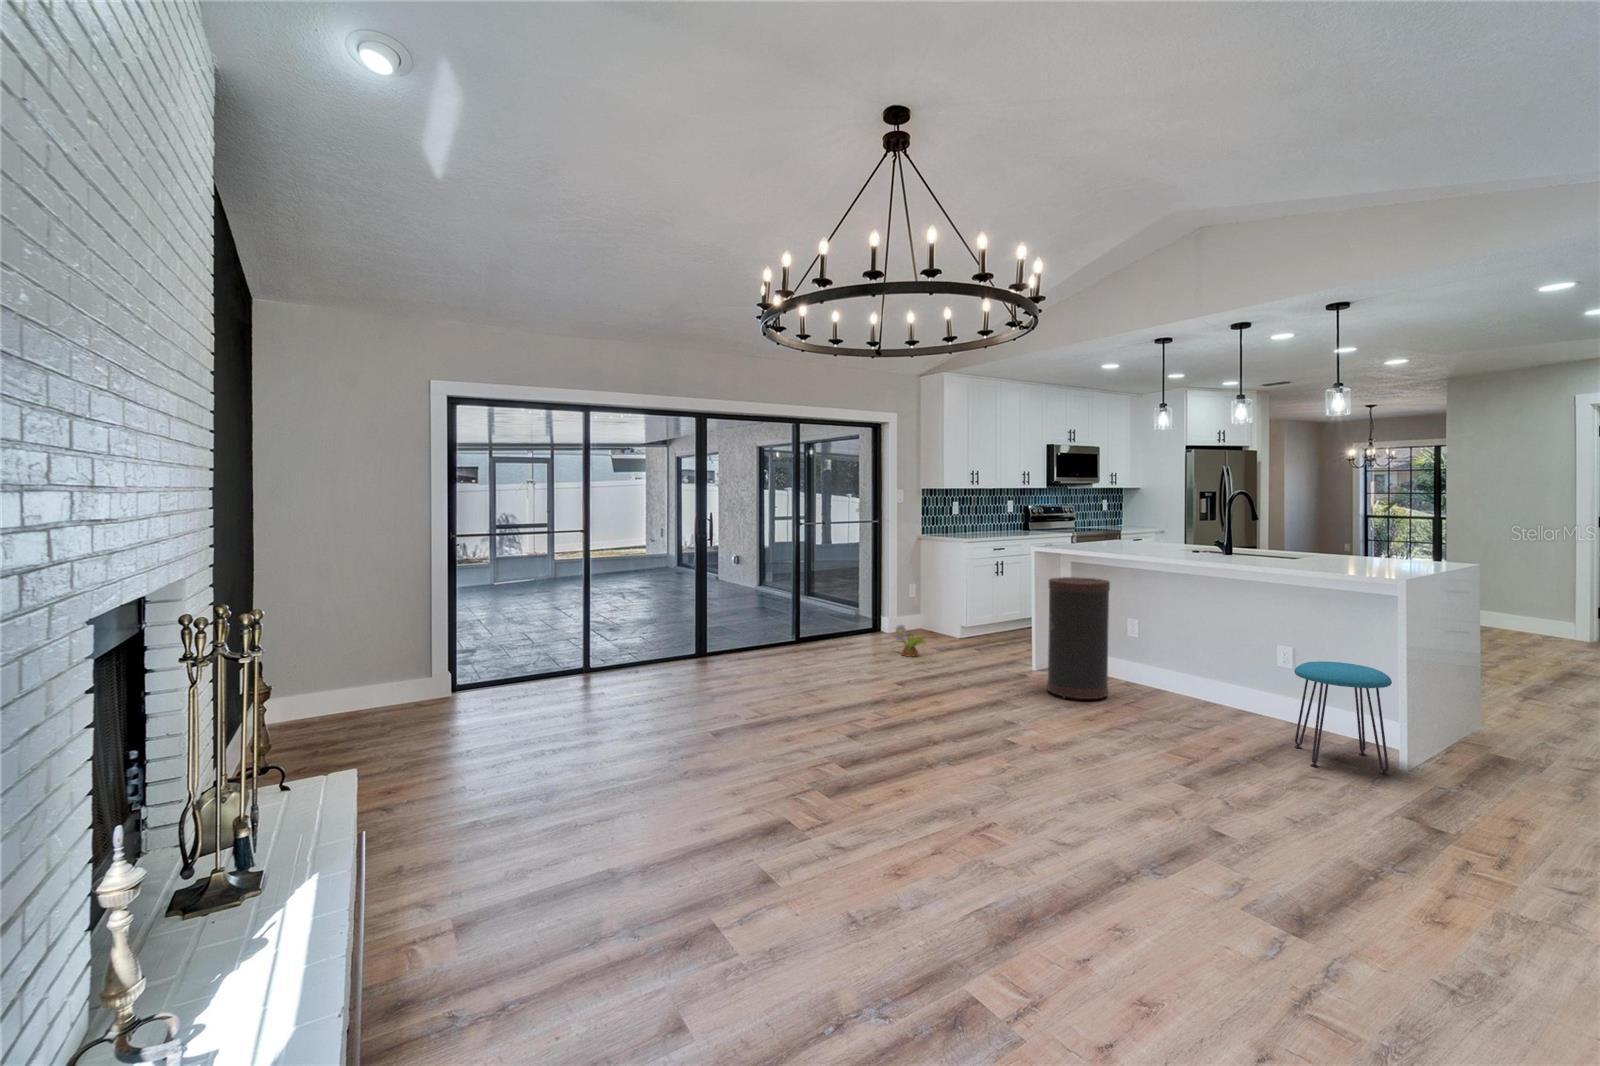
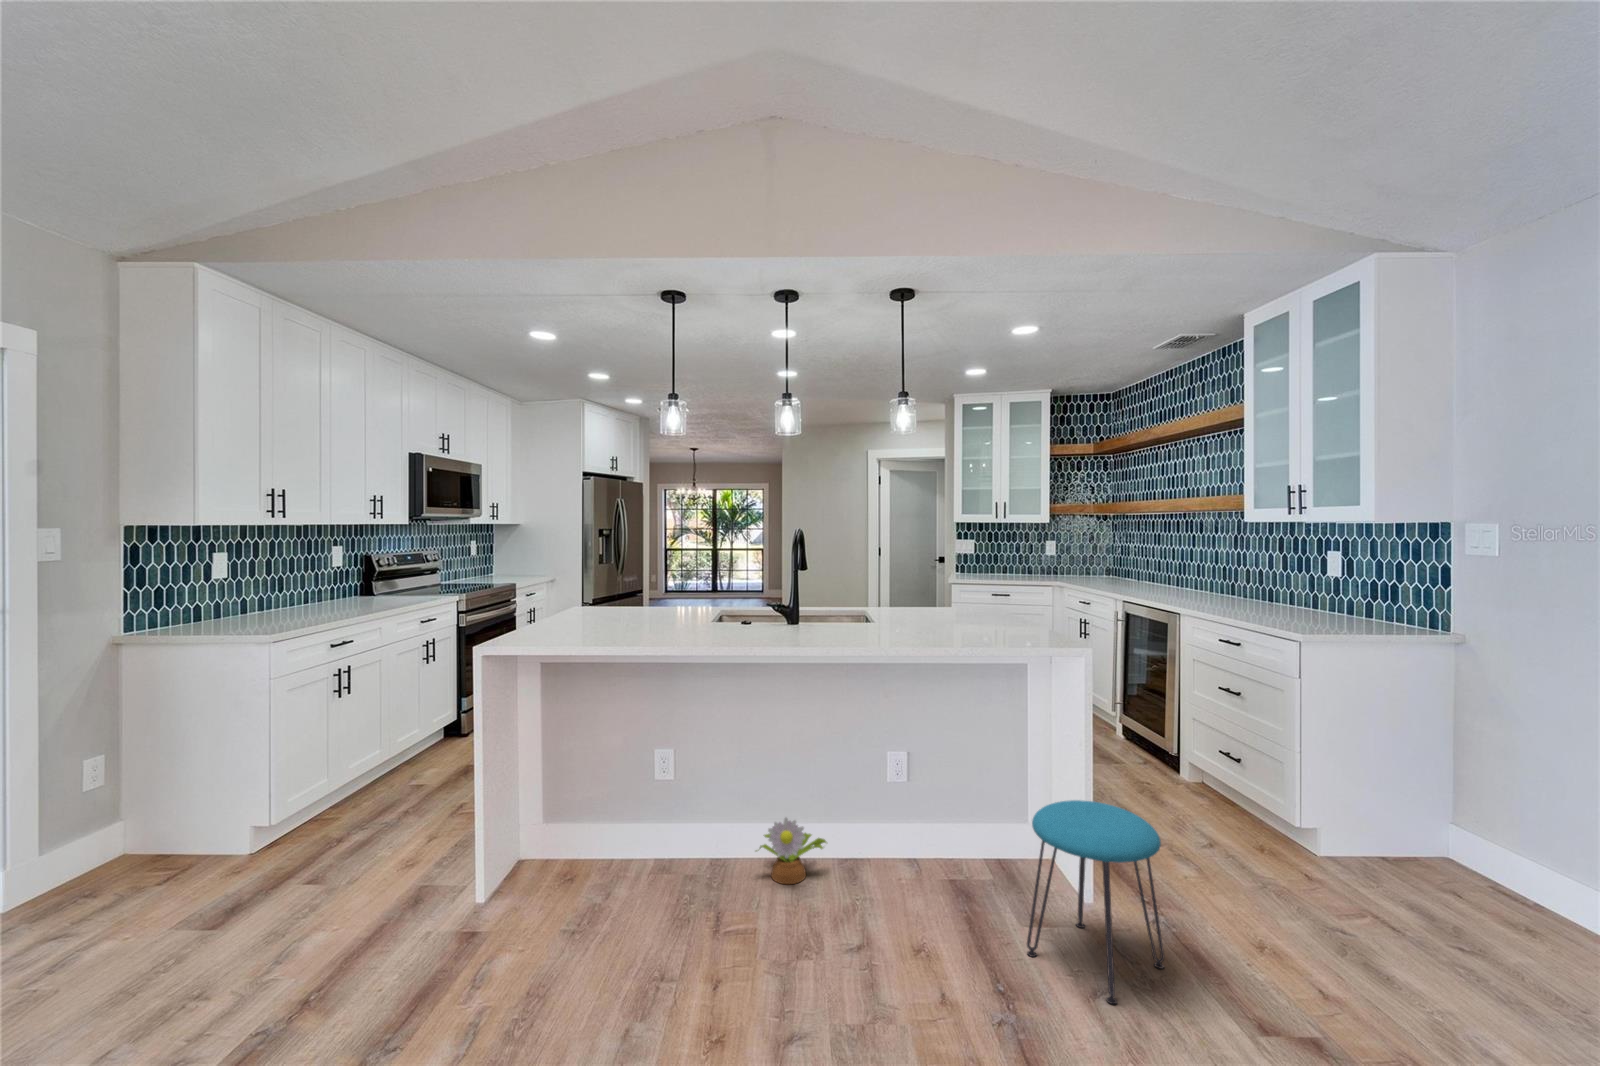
trash can: present [1047,577,1110,699] -> none [576,714,699,1005]
decorative plant: present [896,625,925,657] -> present [756,817,827,884]

